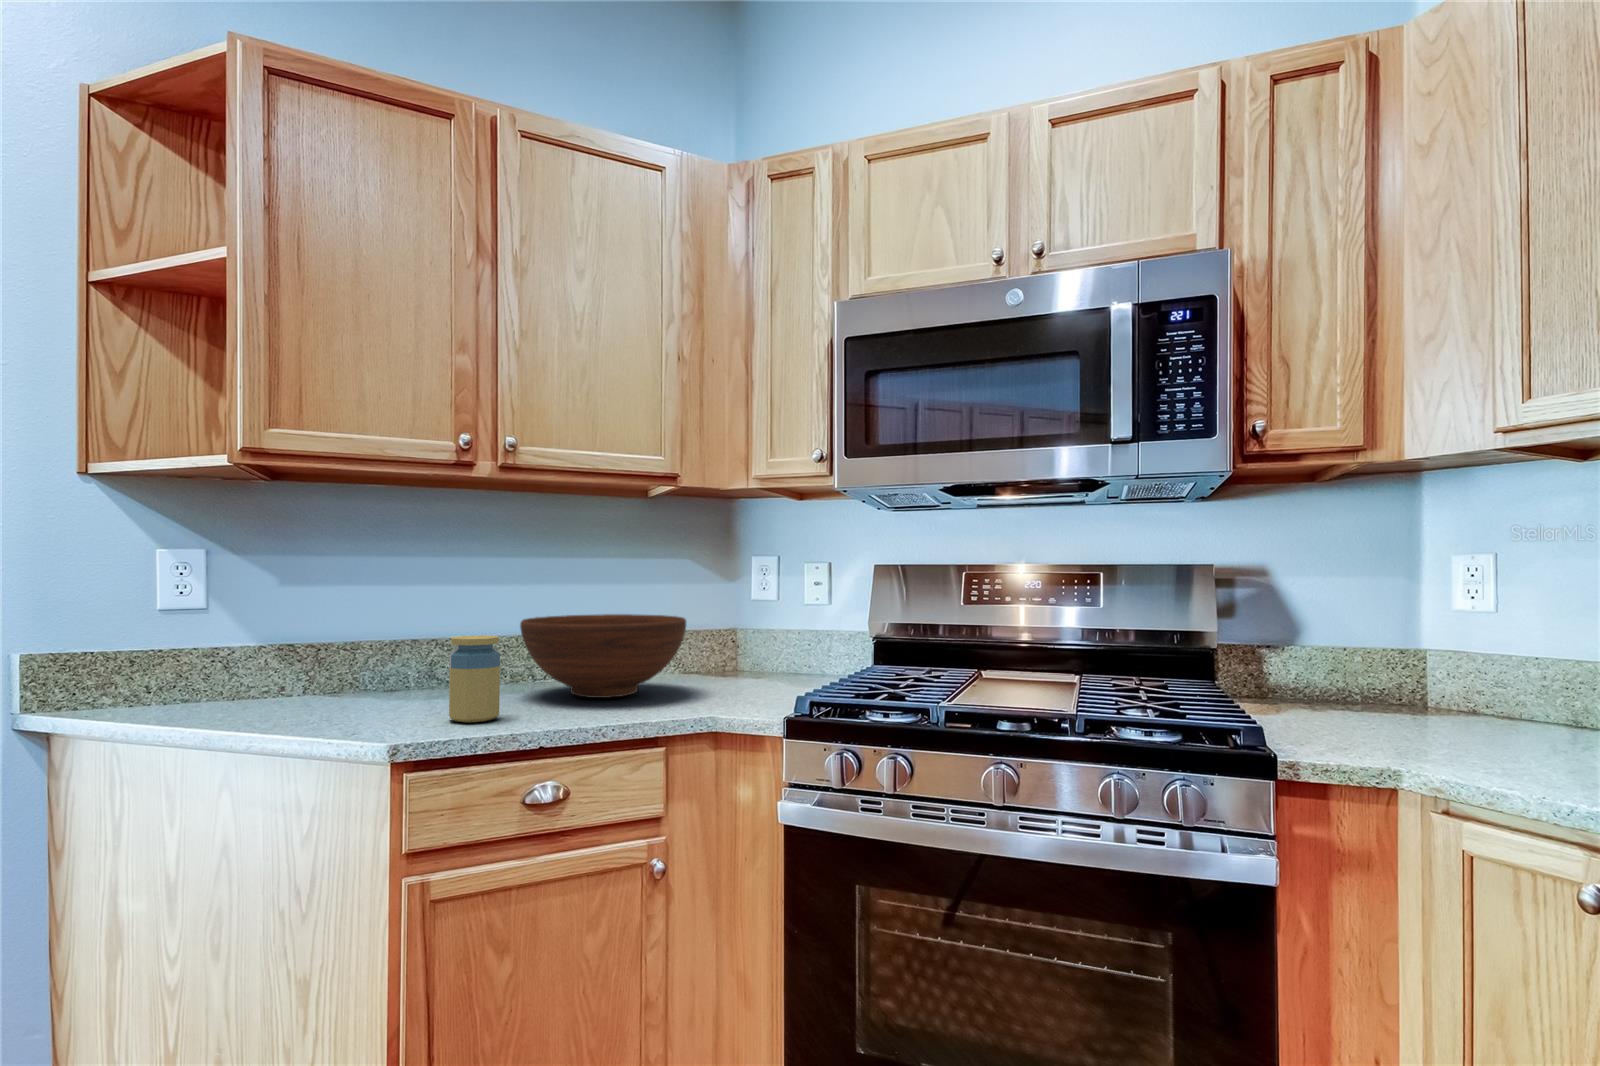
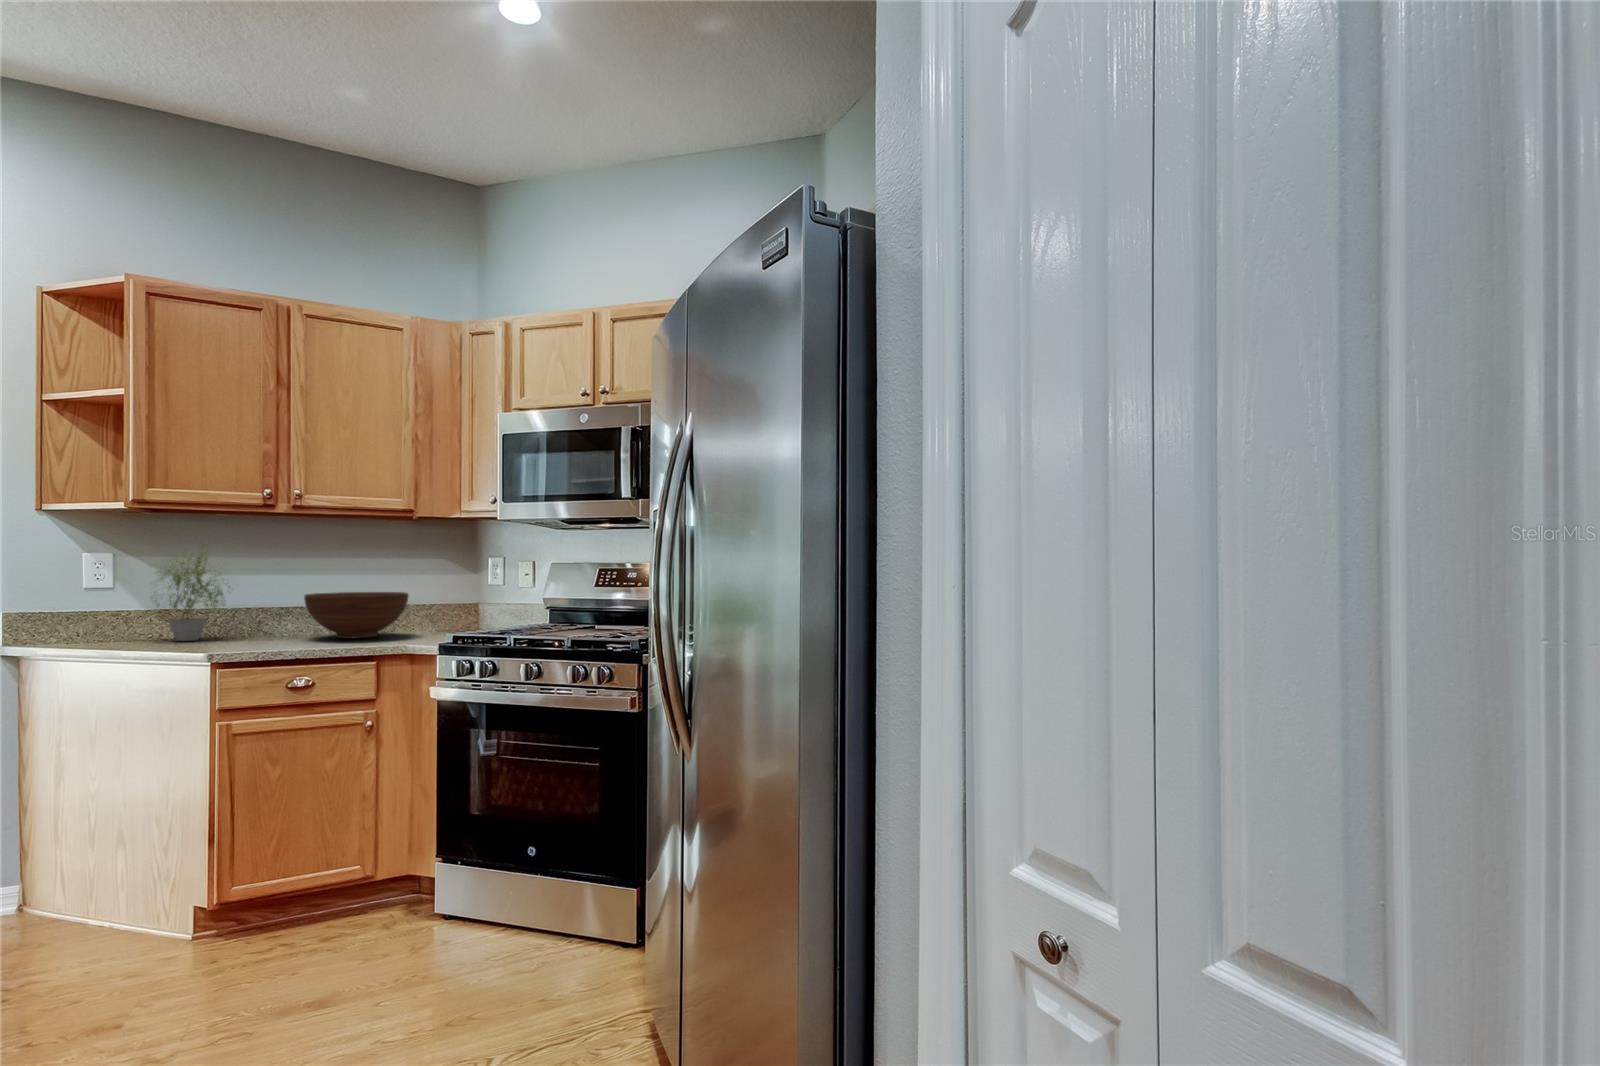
potted plant: none [250,529,415,703] -> present [155,544,225,641]
jar: present [449,635,500,722] -> none [252,601,281,648]

